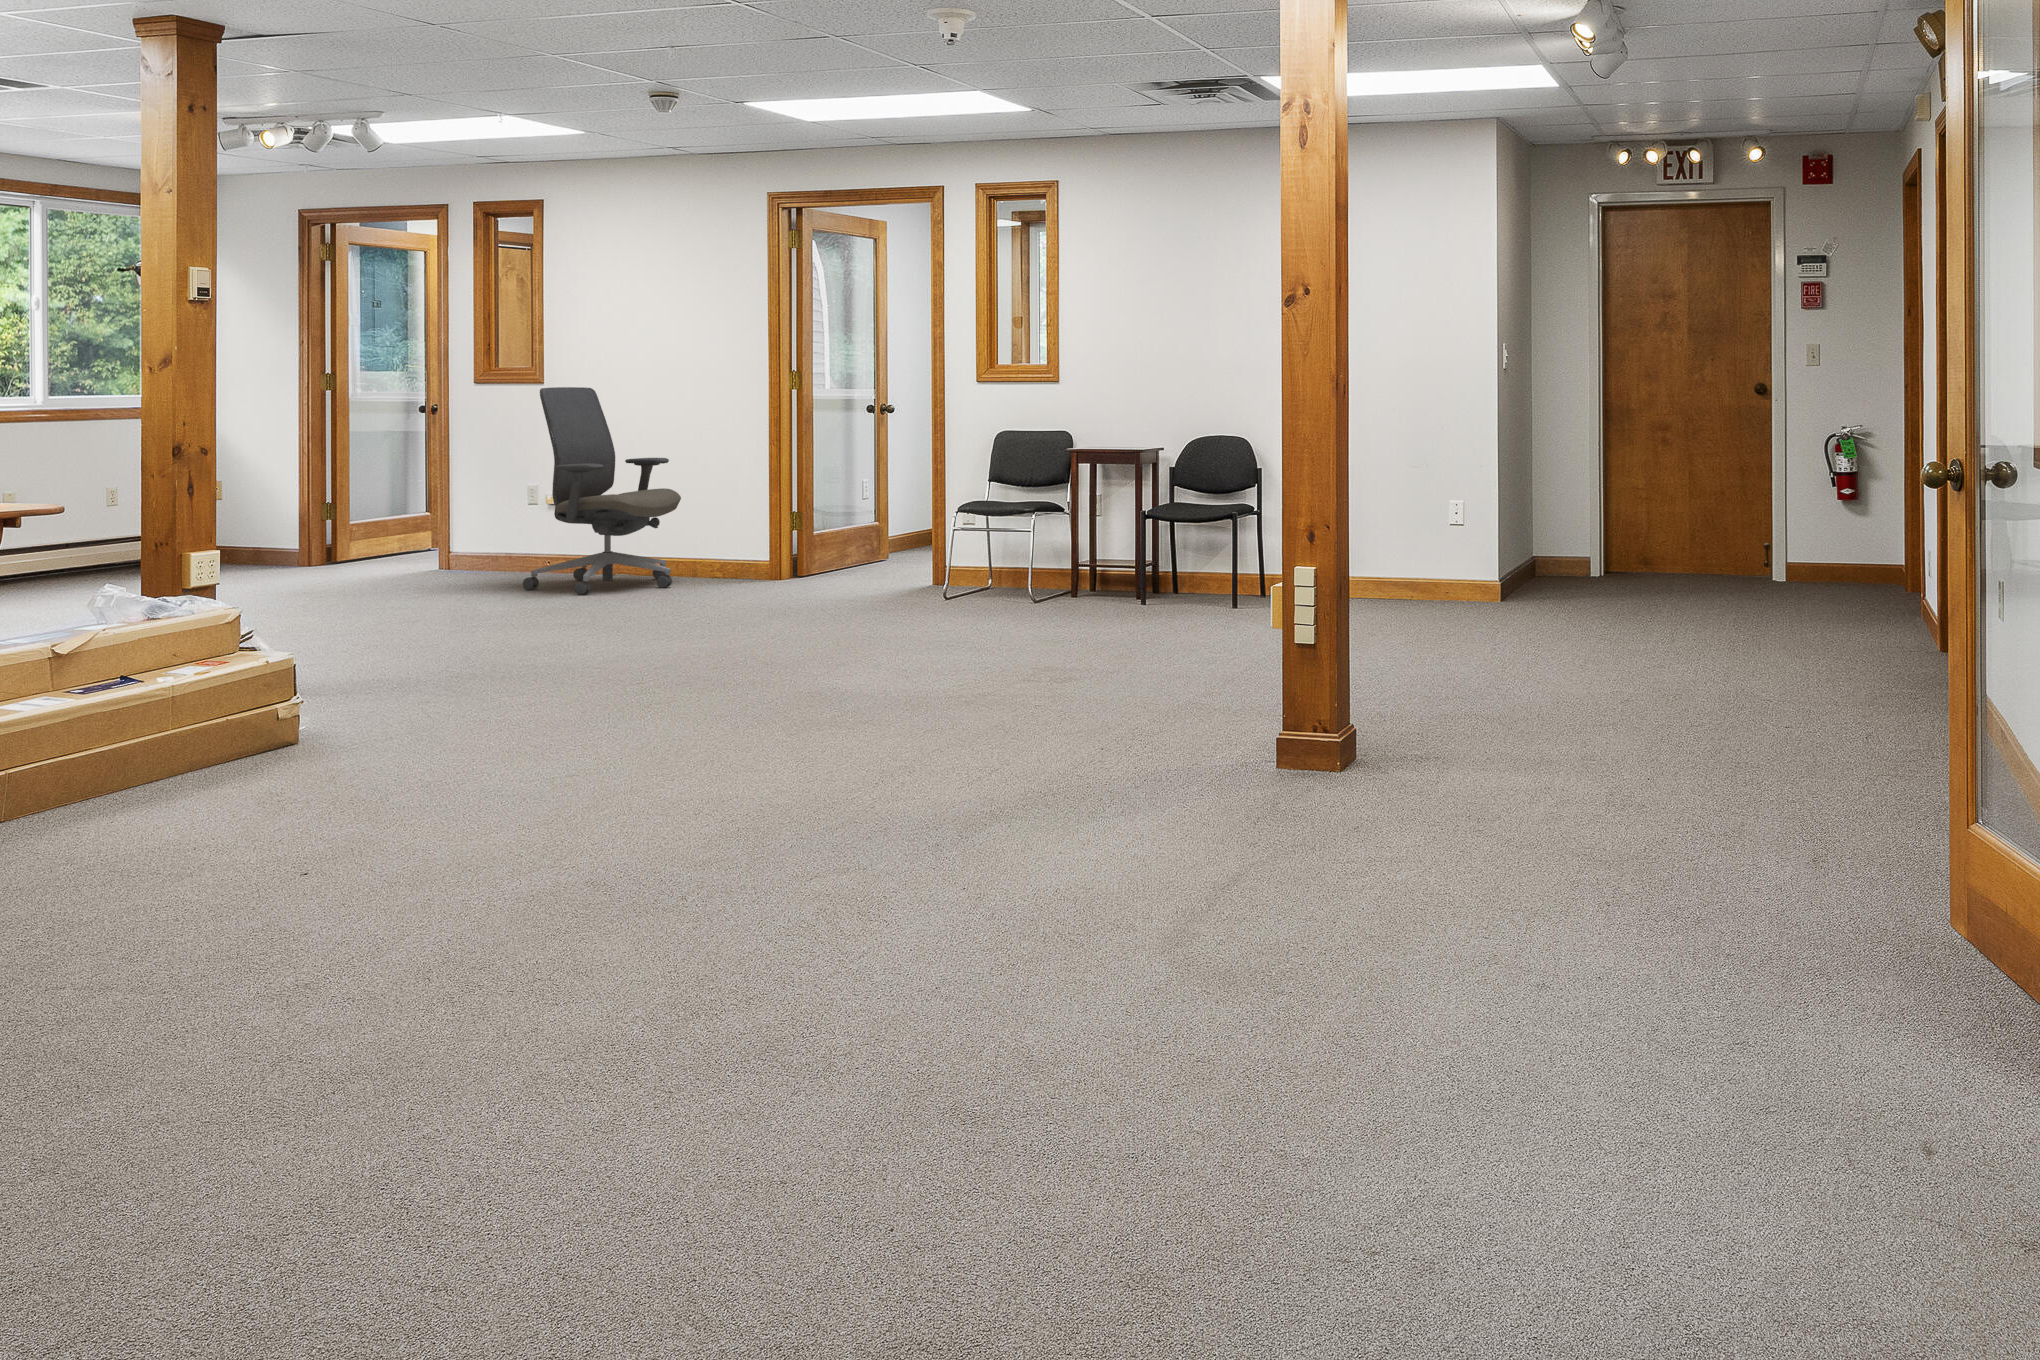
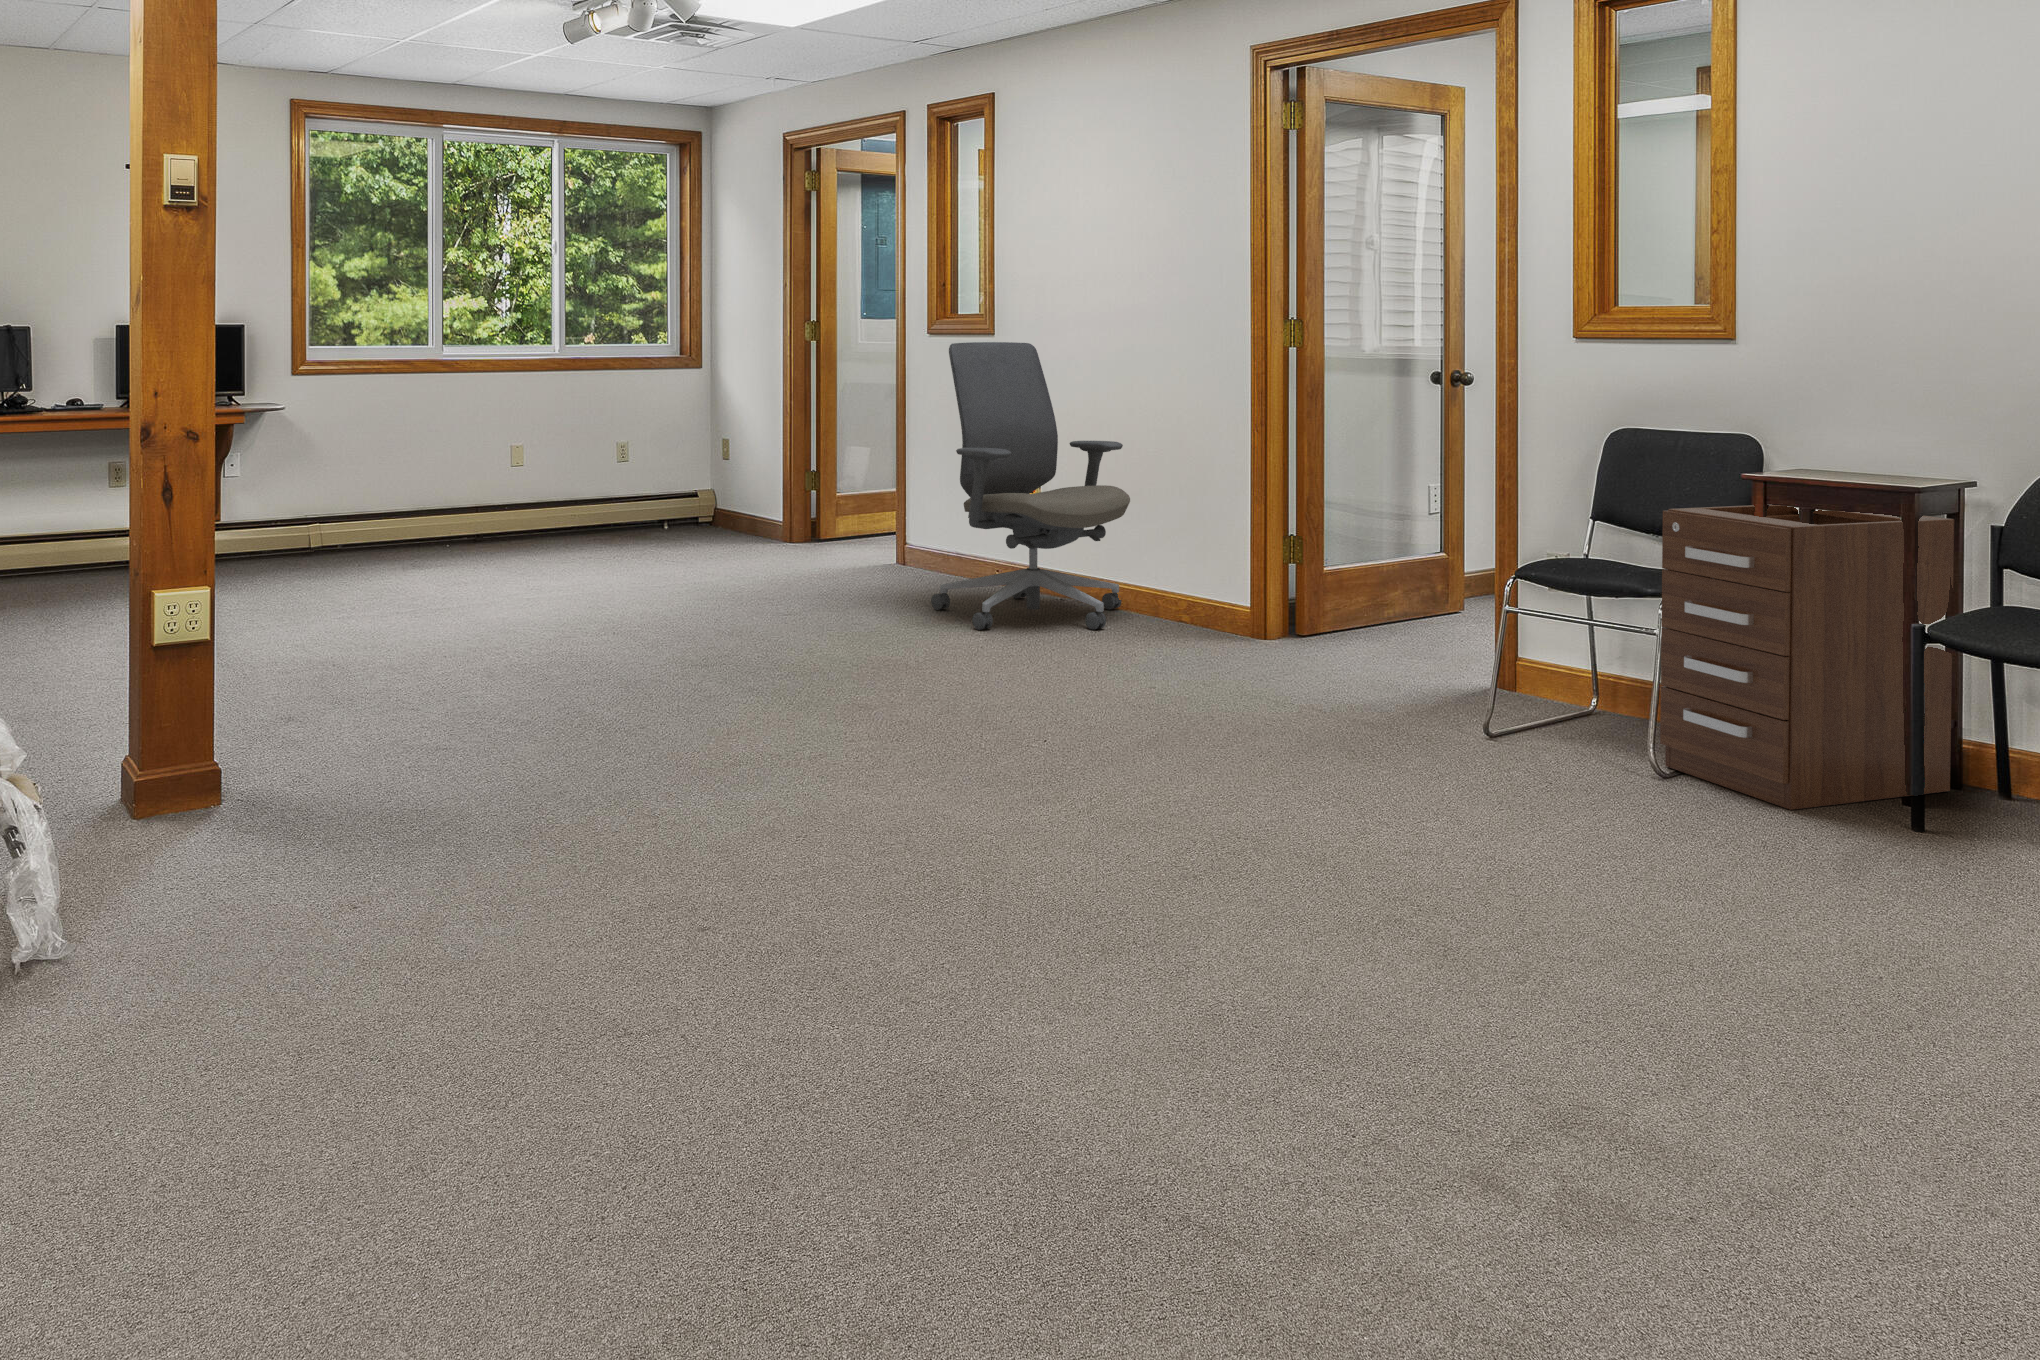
filing cabinet: none [1034,463,1156,605] -> present [1660,505,1954,810]

